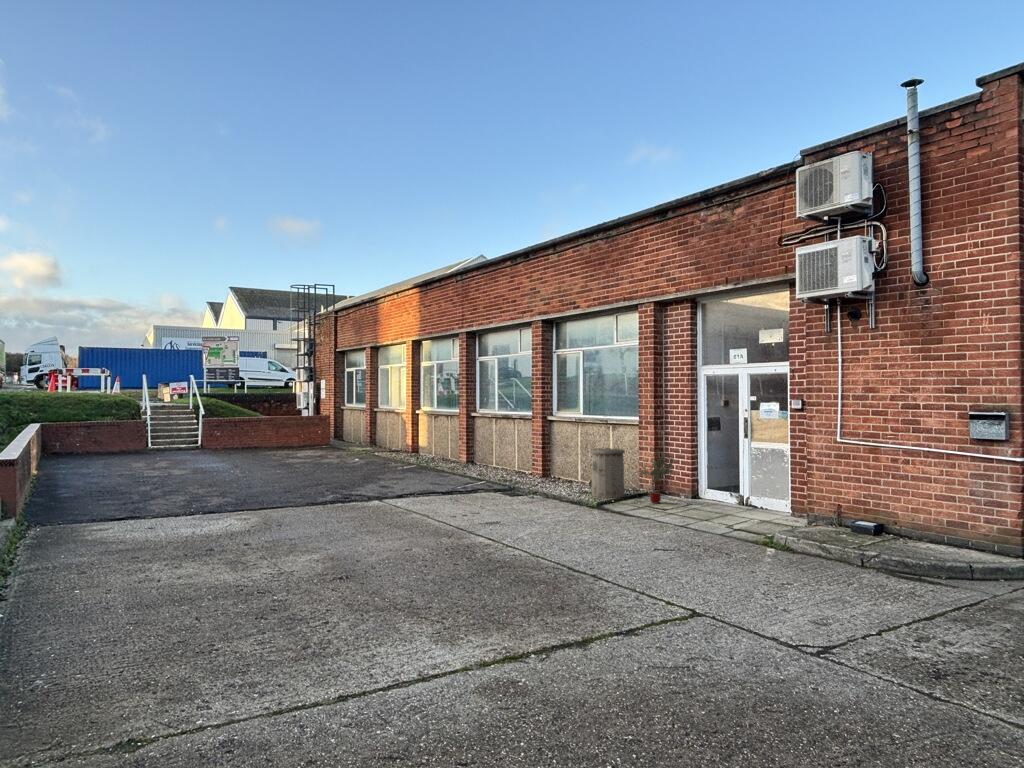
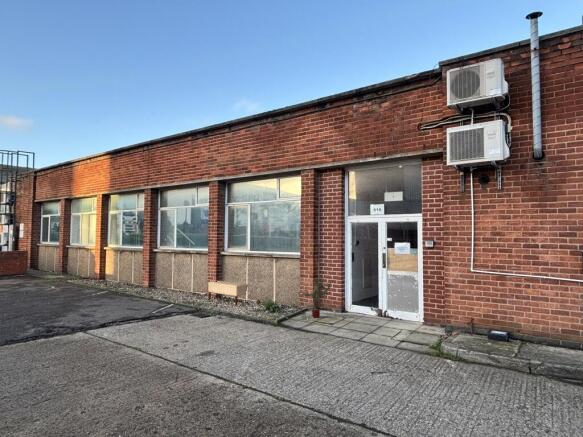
trash can: present [591,448,625,498] -> none [263,276,288,314]
bench: none [532,455,582,487] -> present [208,281,248,305]

